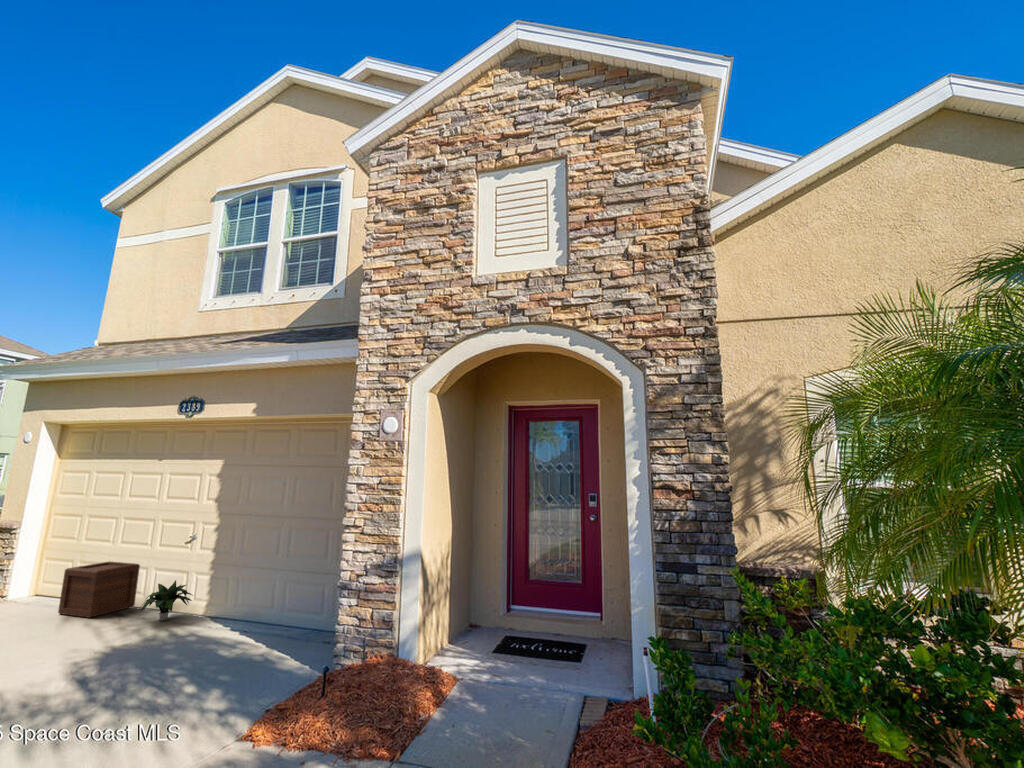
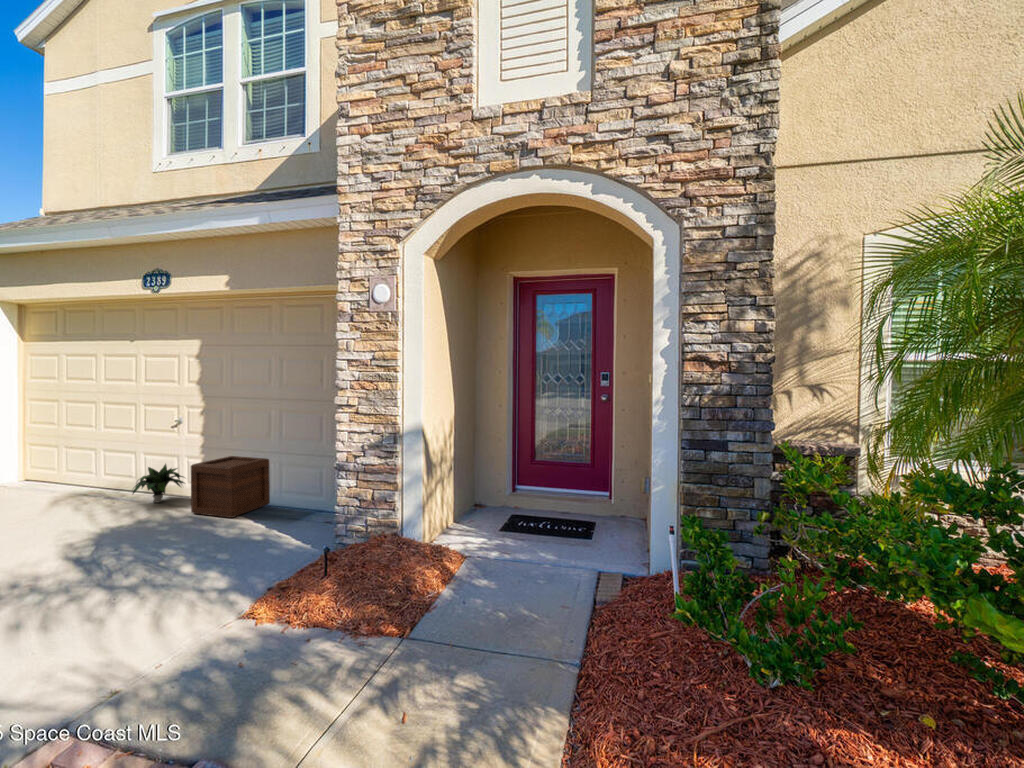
wooden crate: present [58,562,140,618] -> present [191,456,270,518]

